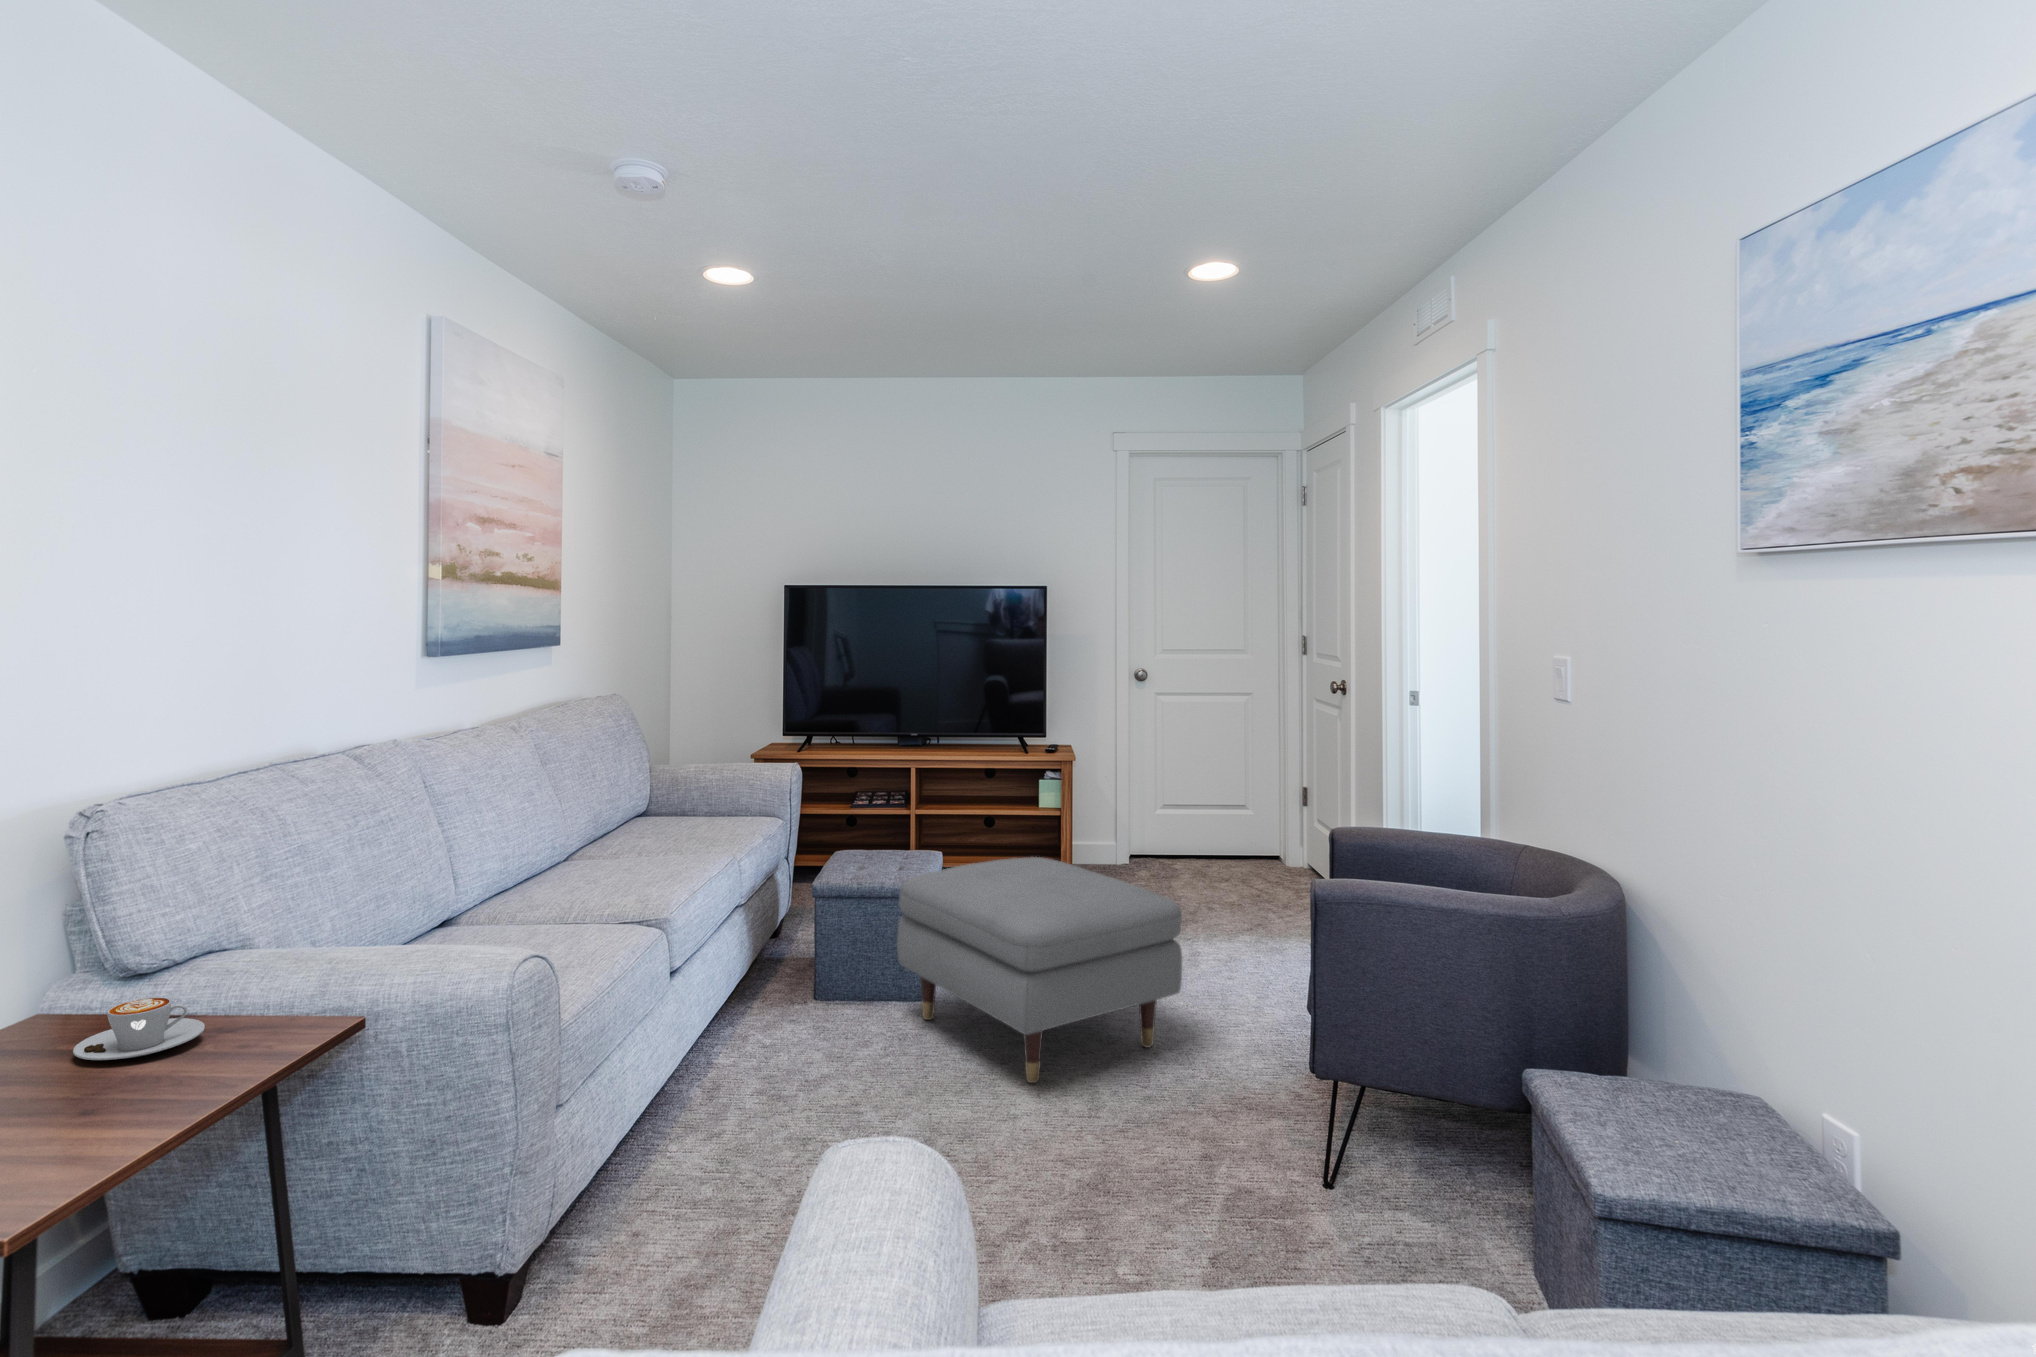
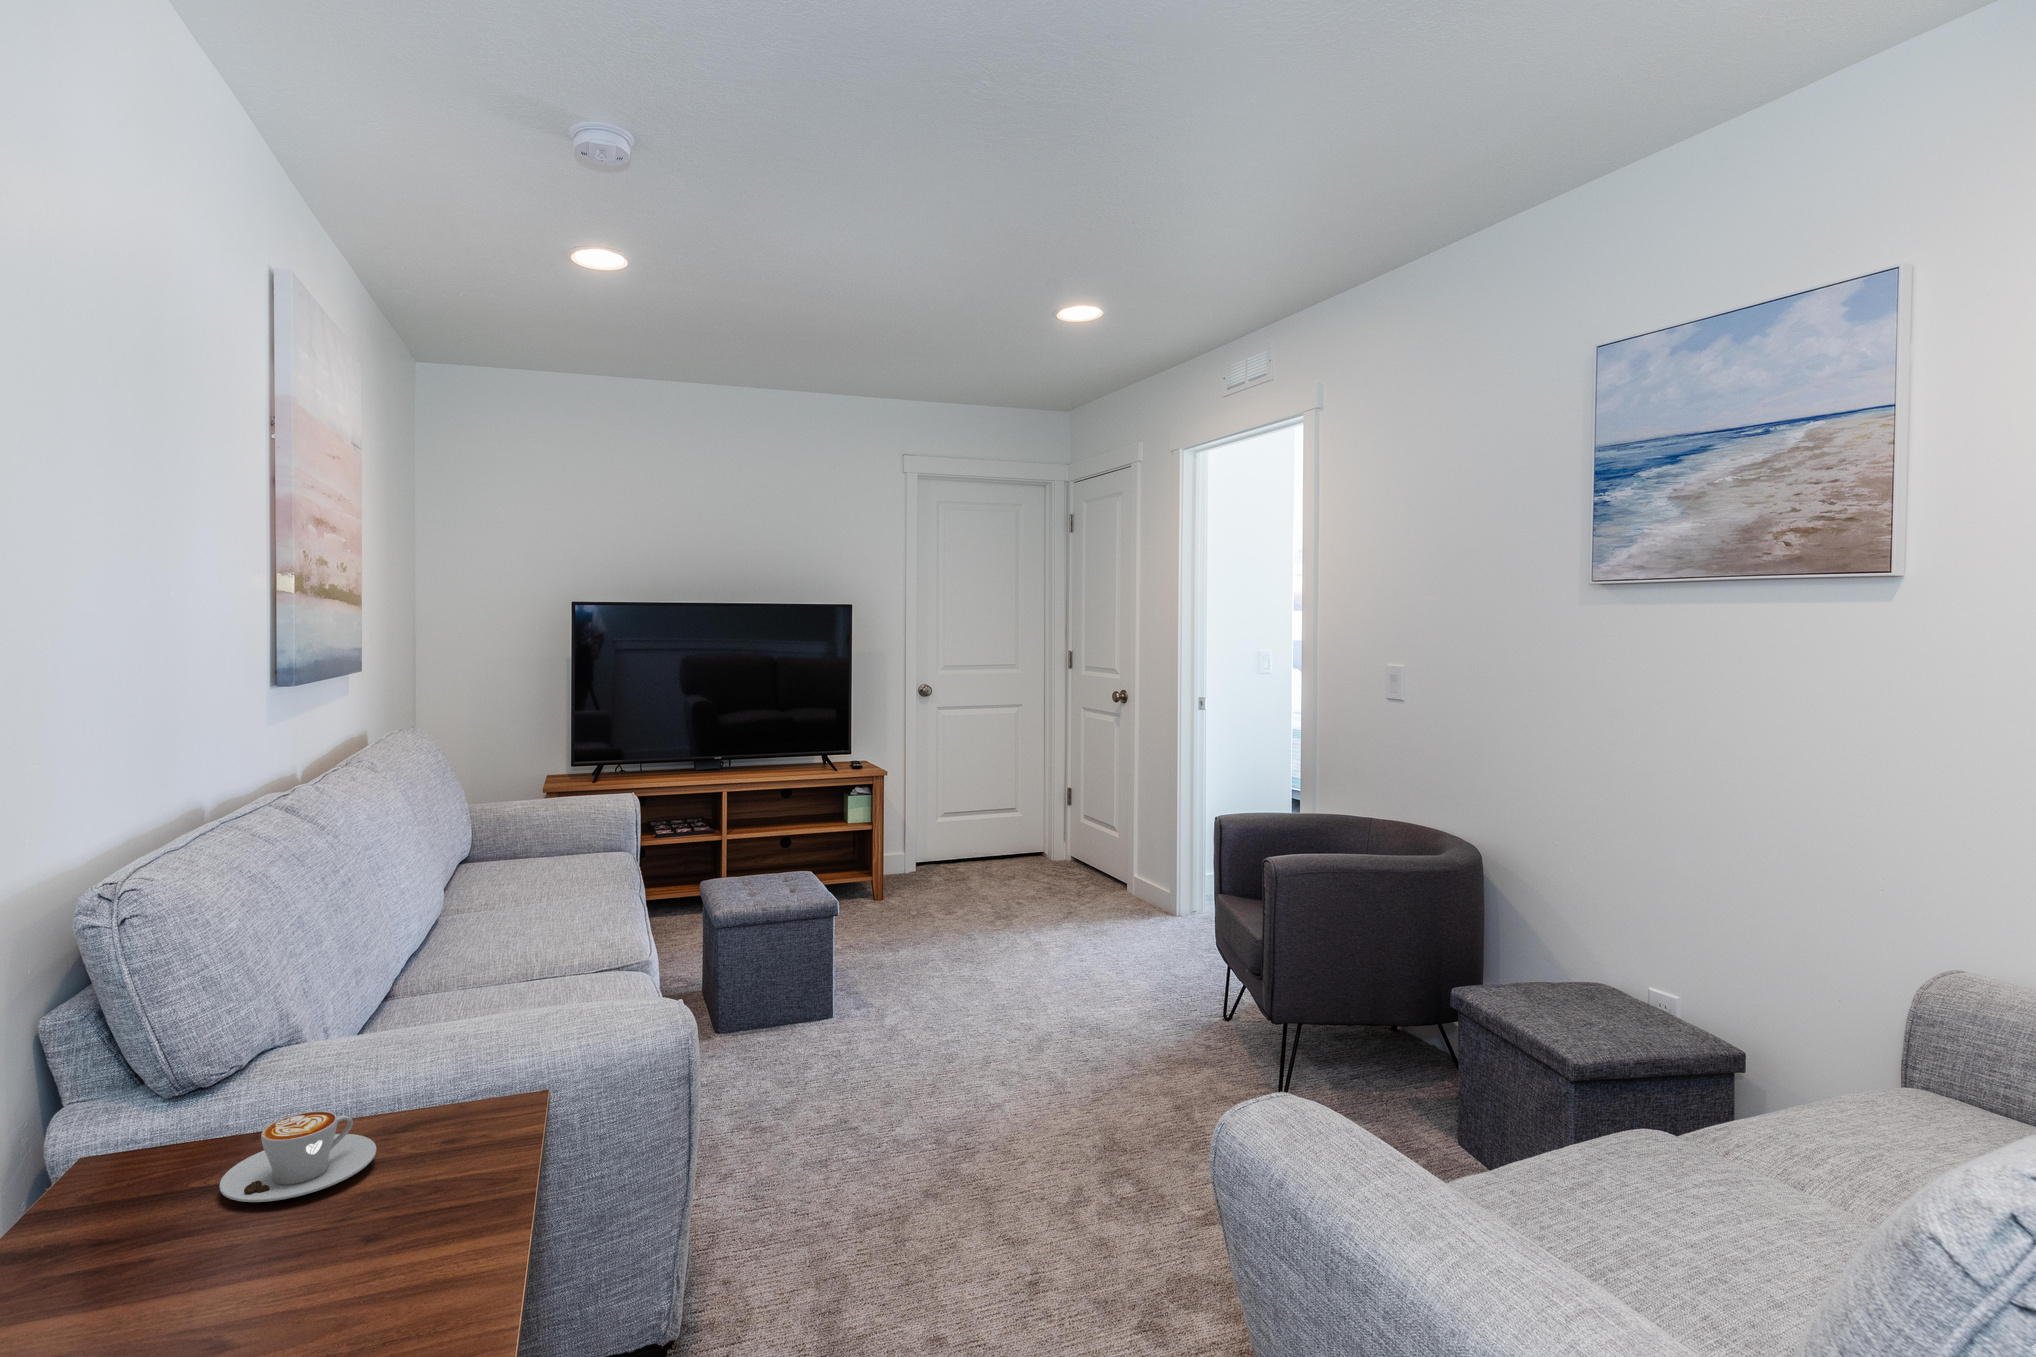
ottoman: present [897,857,1182,1083] -> none [816,868,1101,1081]

